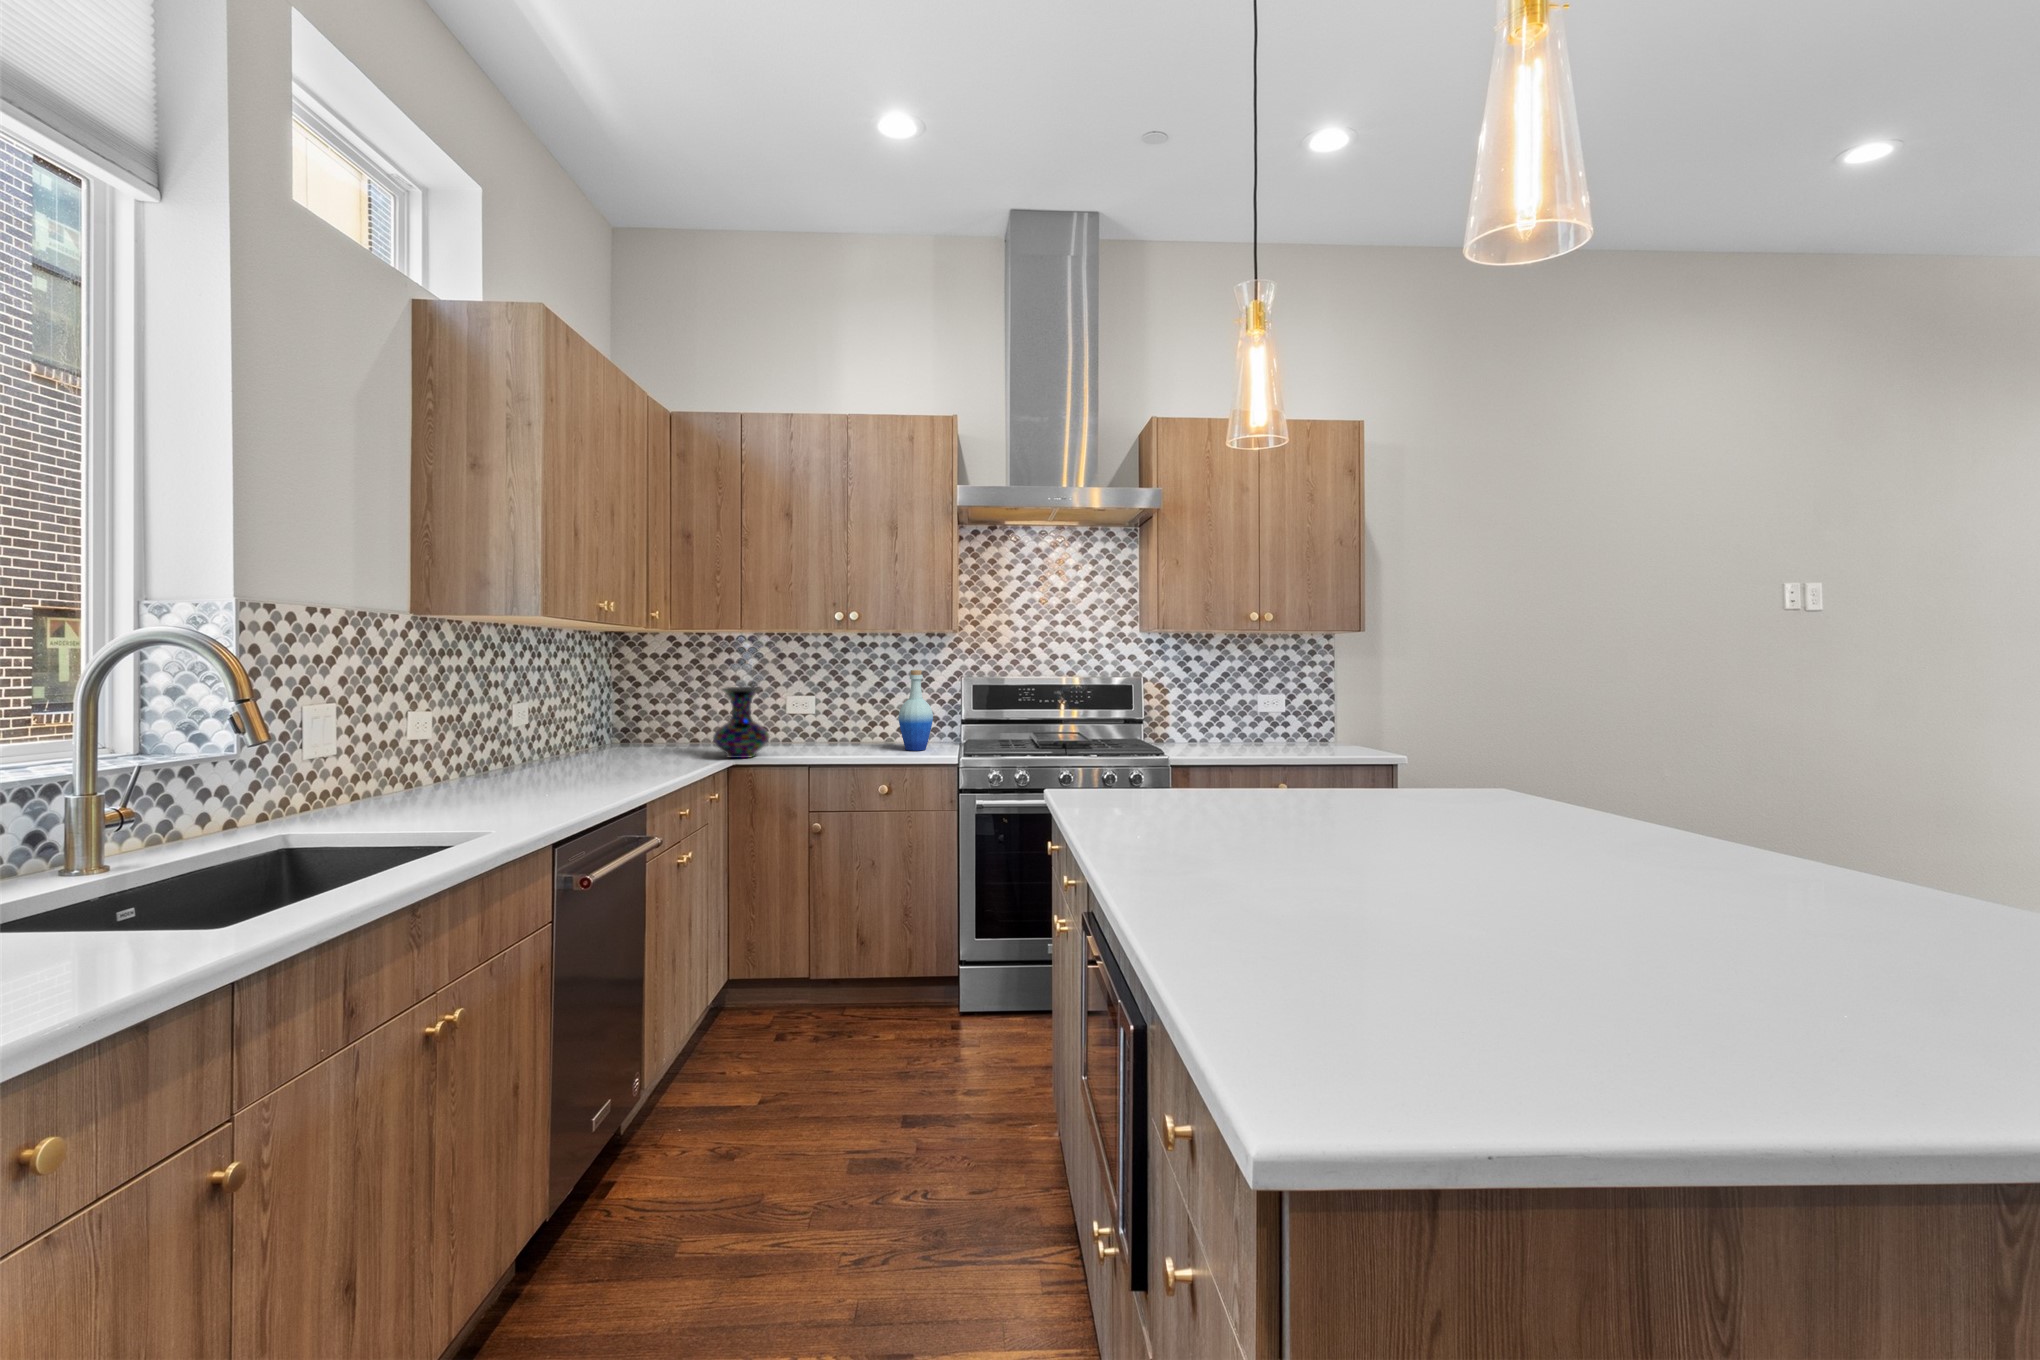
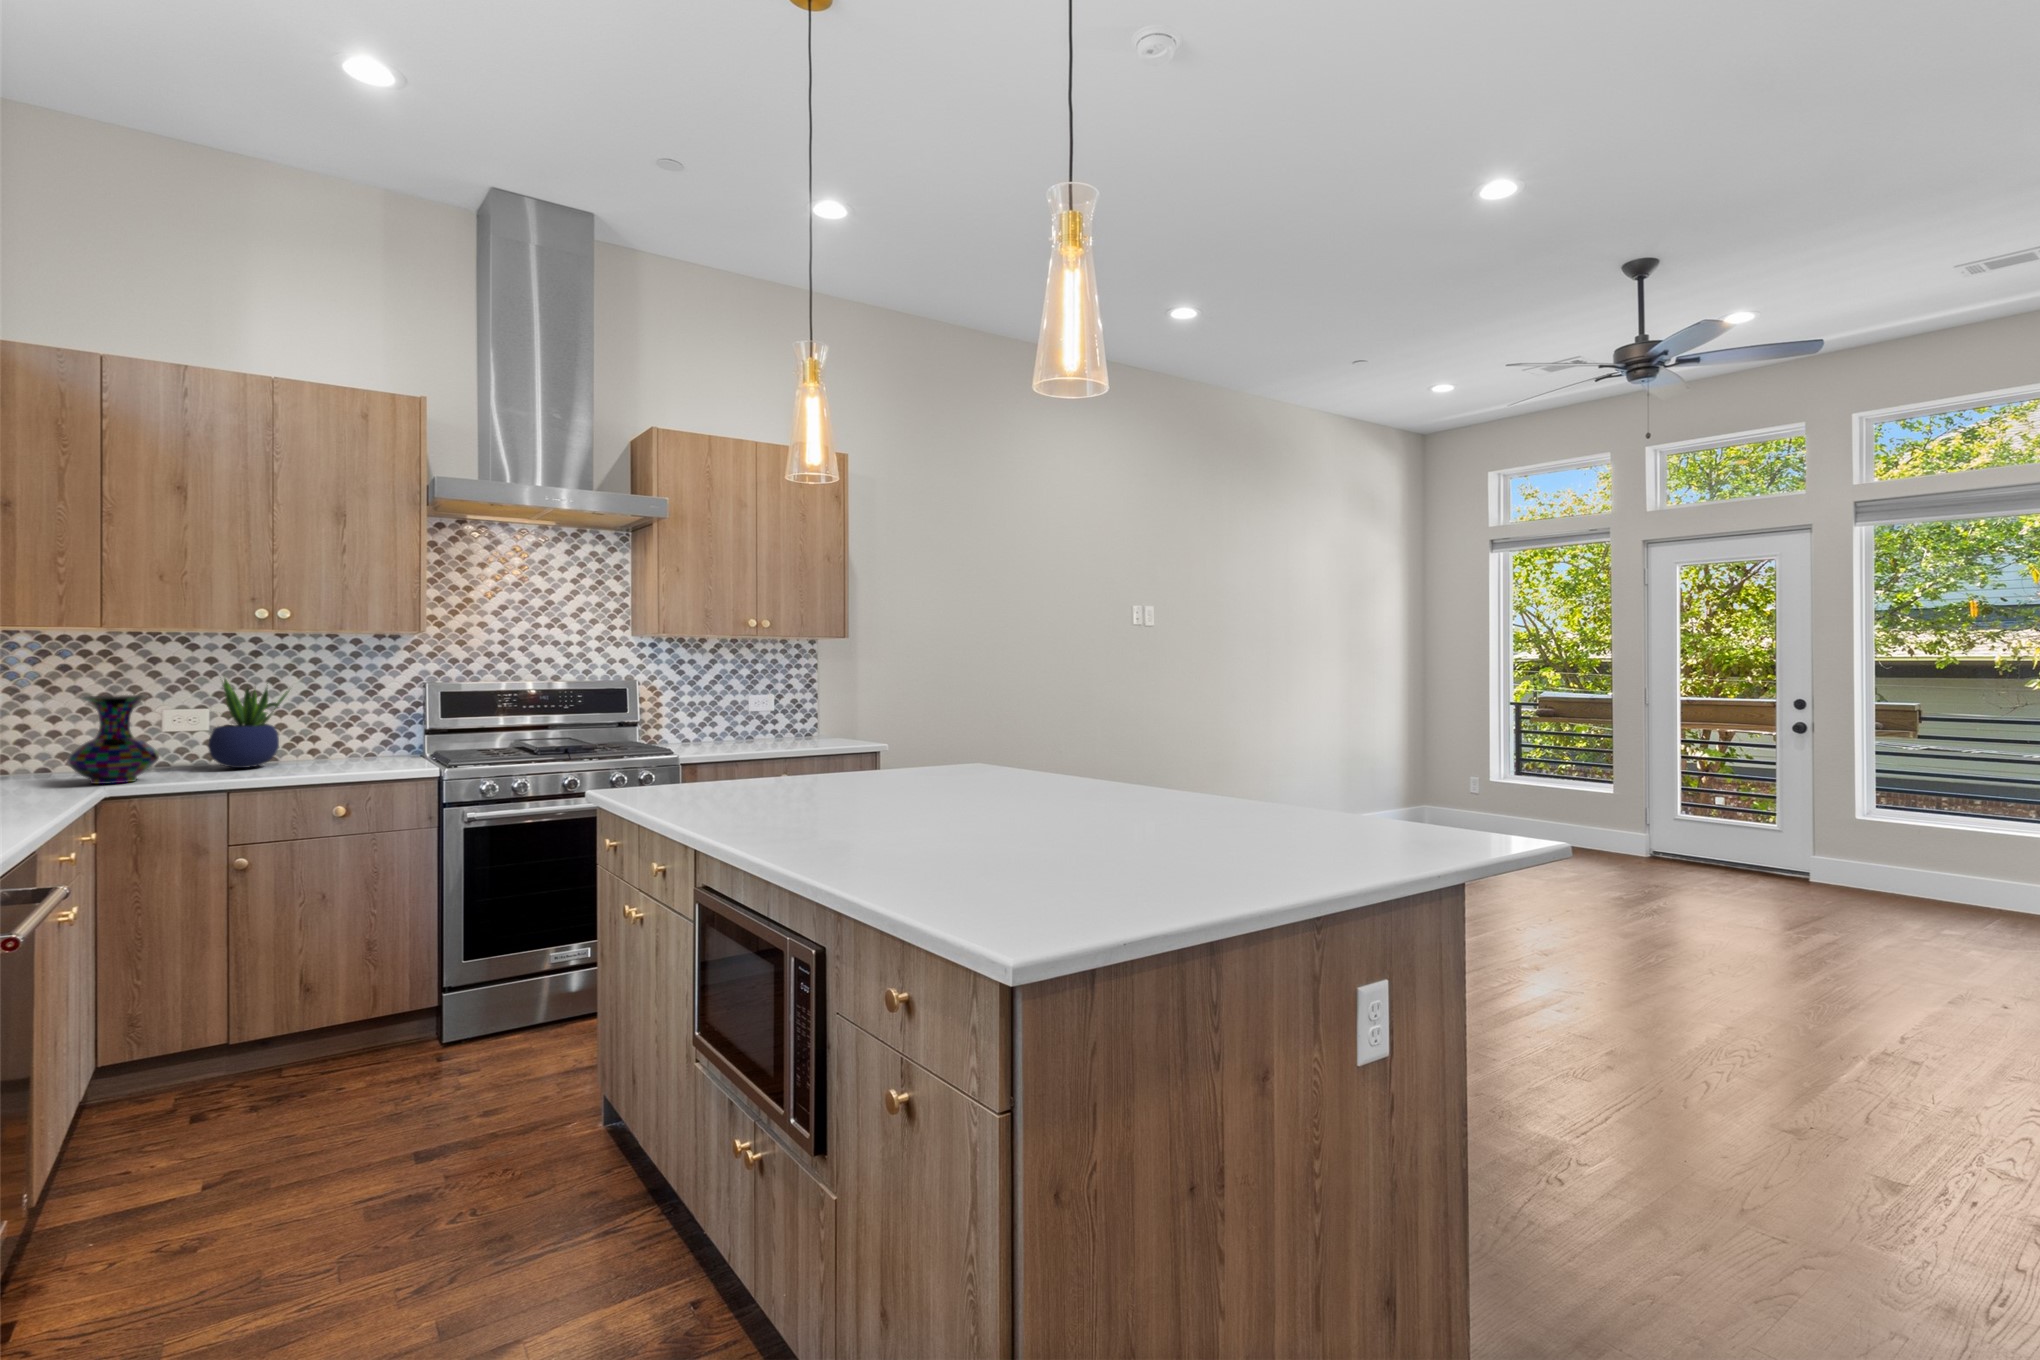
potted plant: none [804,669,863,748] -> present [208,678,289,768]
bottle: present [898,670,933,751] -> none [347,673,394,764]

